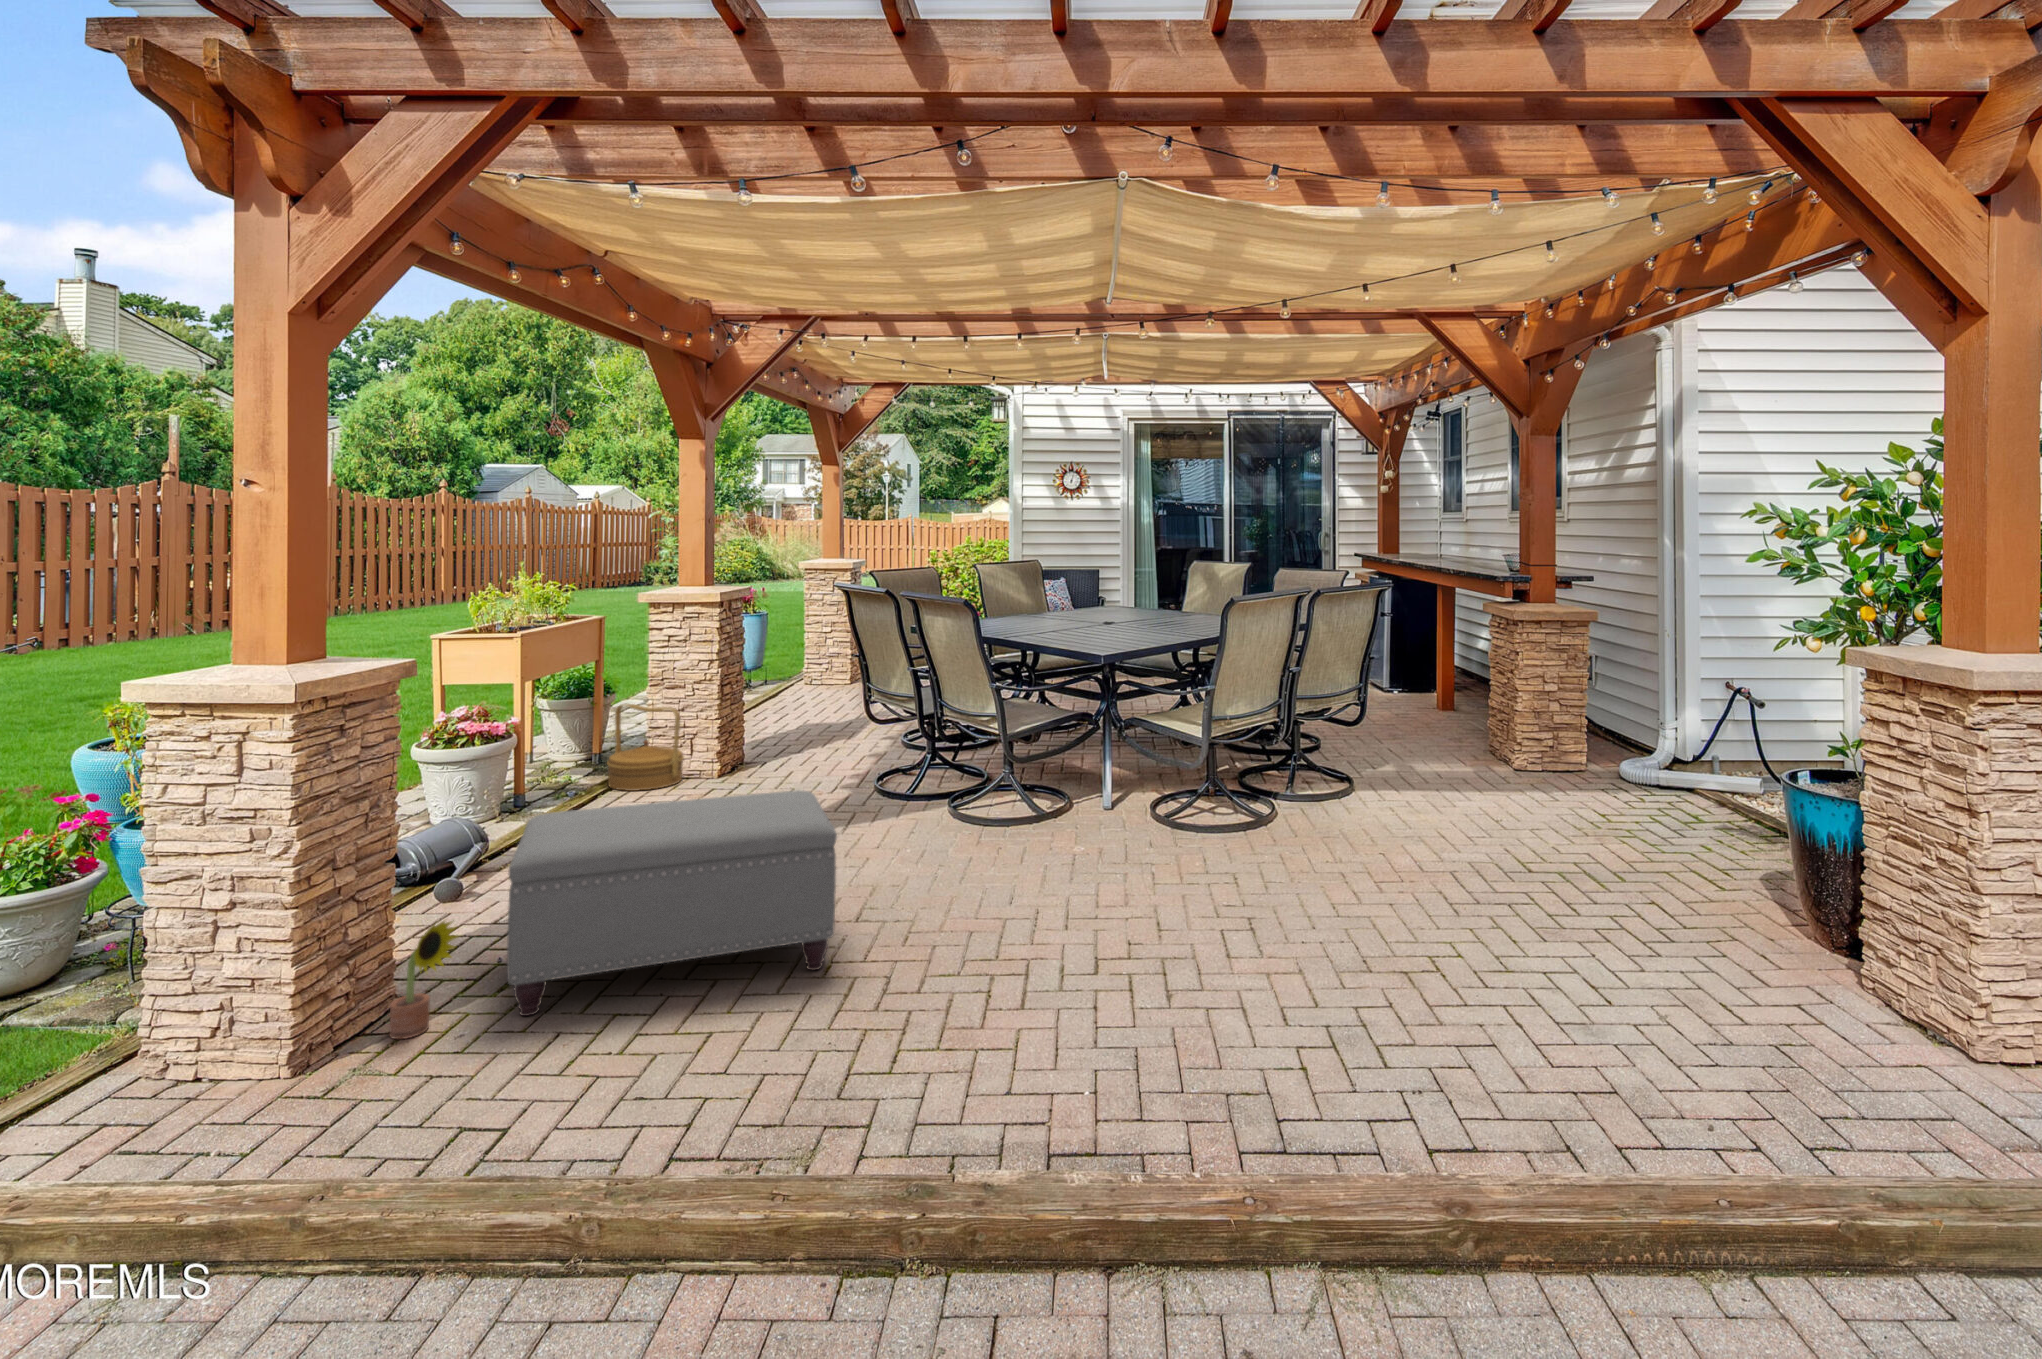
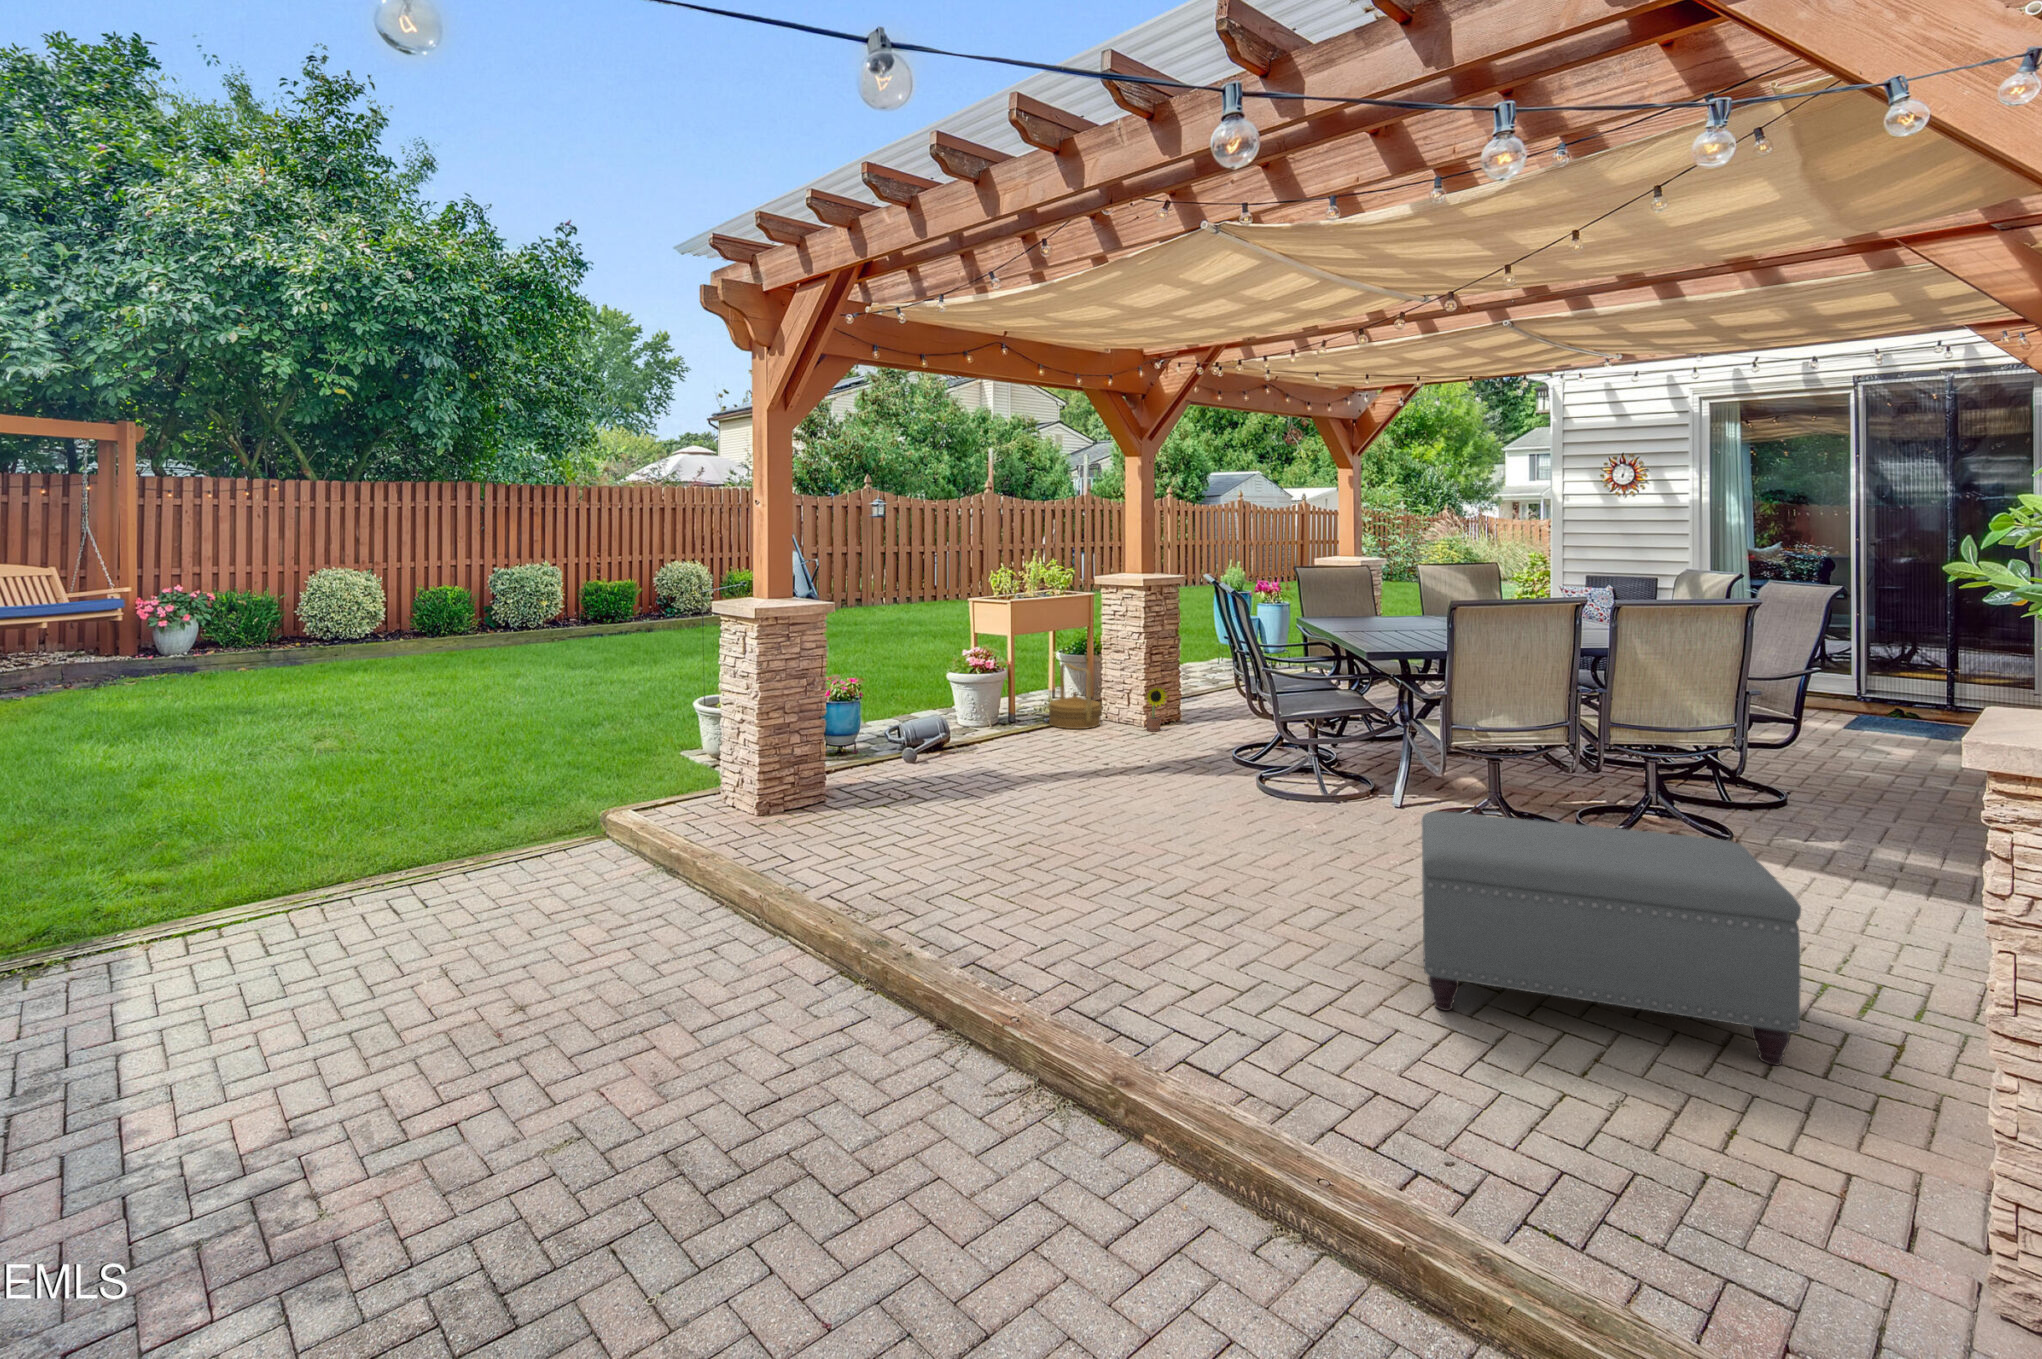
ottoman: present [507,790,837,1016] -> present [1421,811,1801,1066]
decorative plant: present [389,921,458,1039] -> present [1146,687,1167,731]

